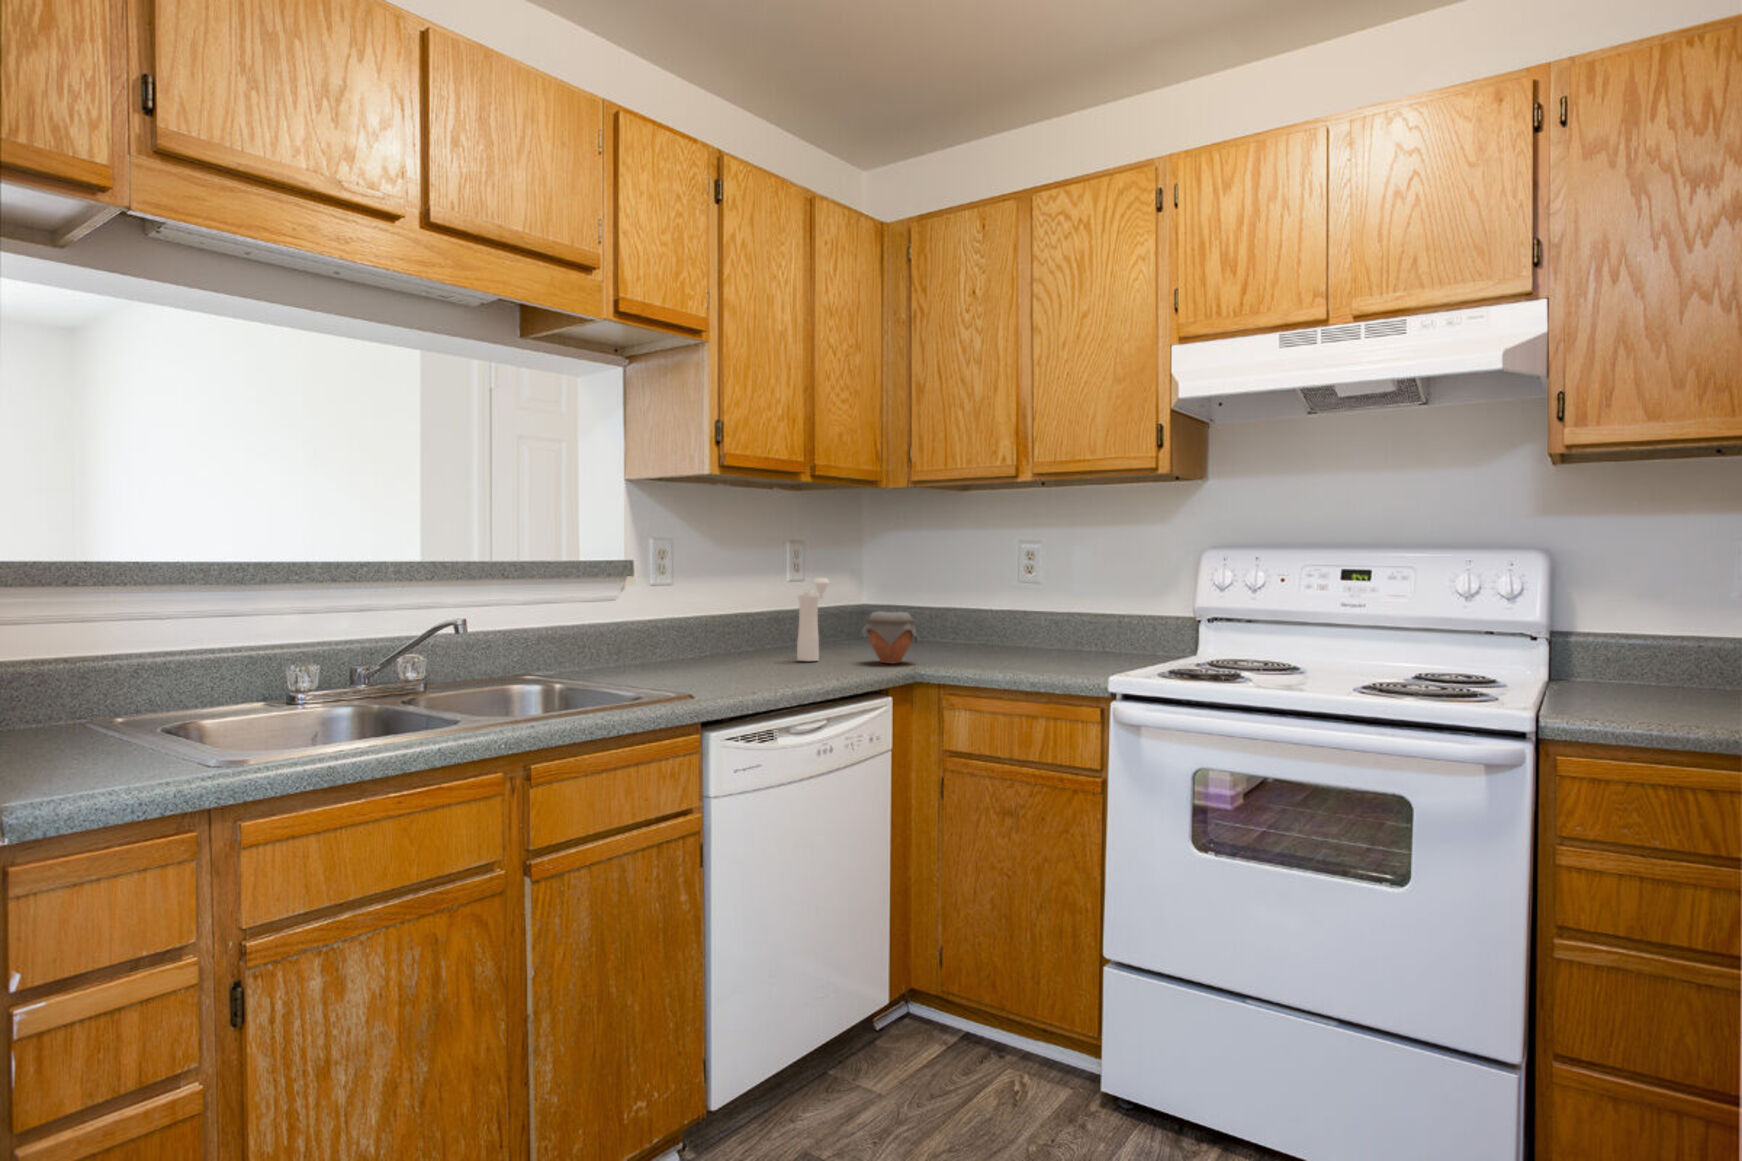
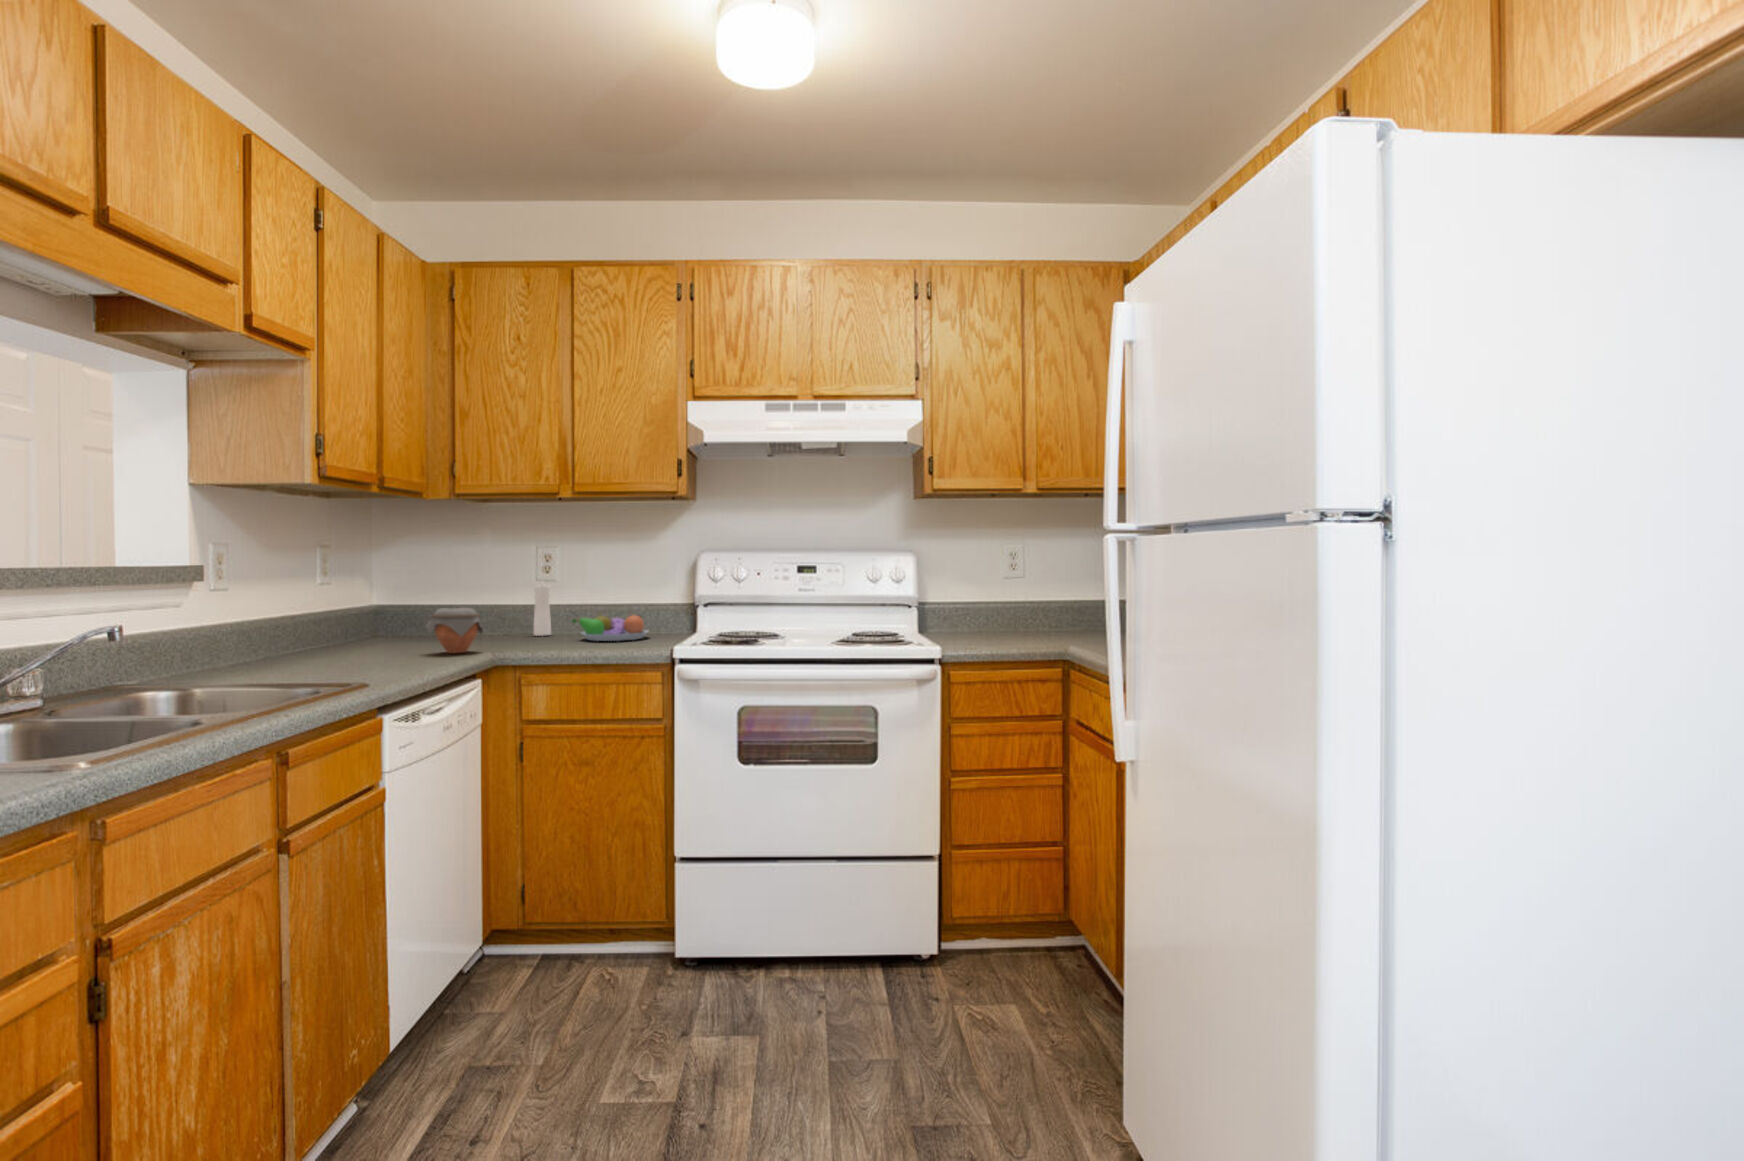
pepper mill: present [797,578,829,661] -> present [534,580,551,636]
fruit bowl: none [1032,624,1127,663] -> present [572,613,648,641]

